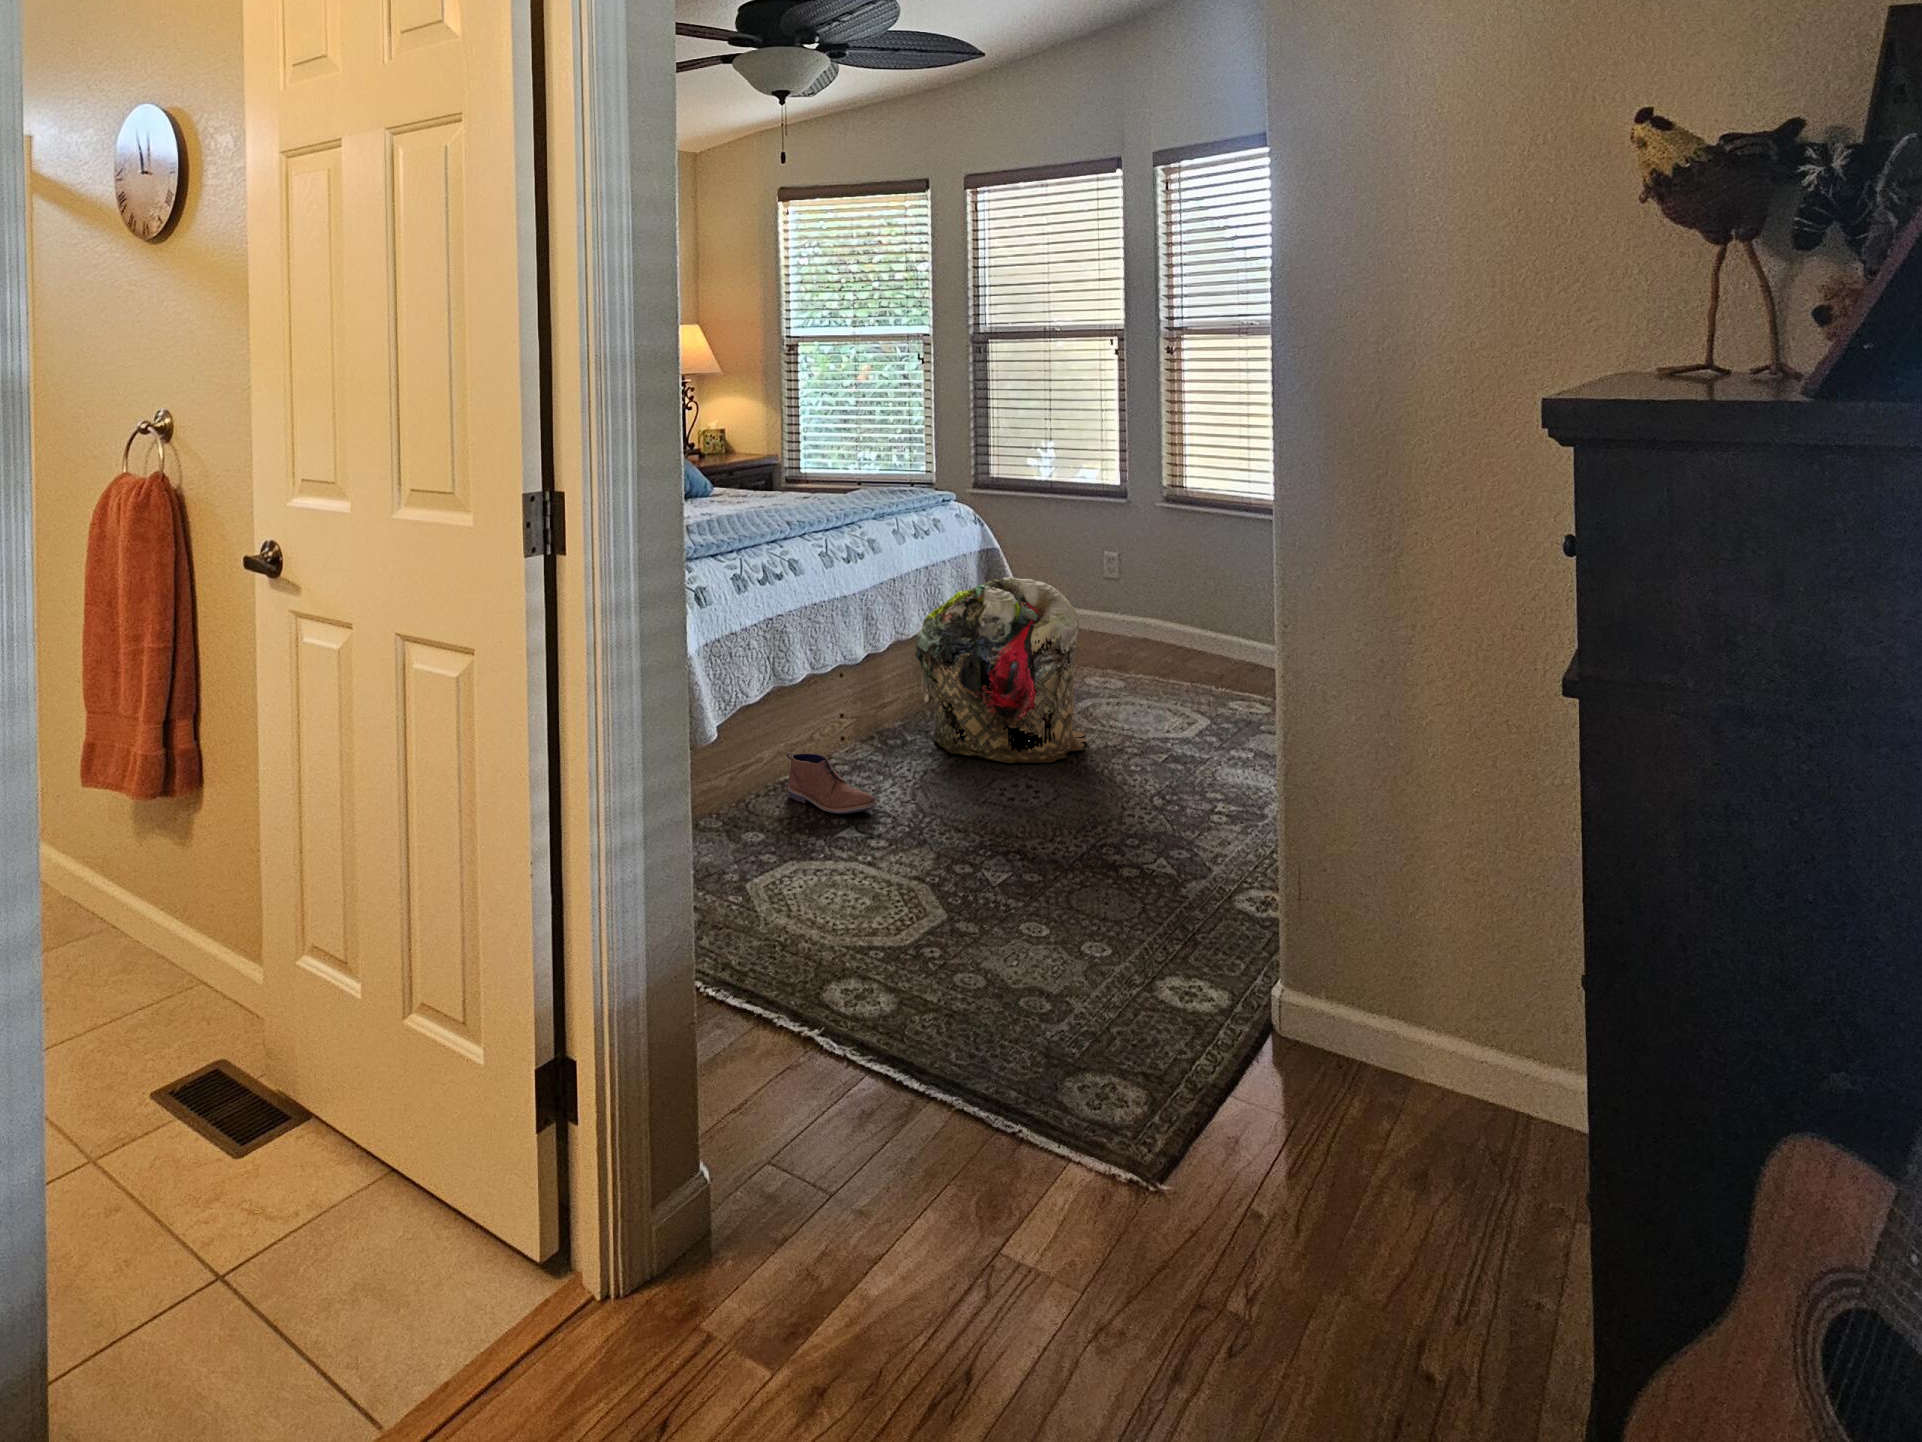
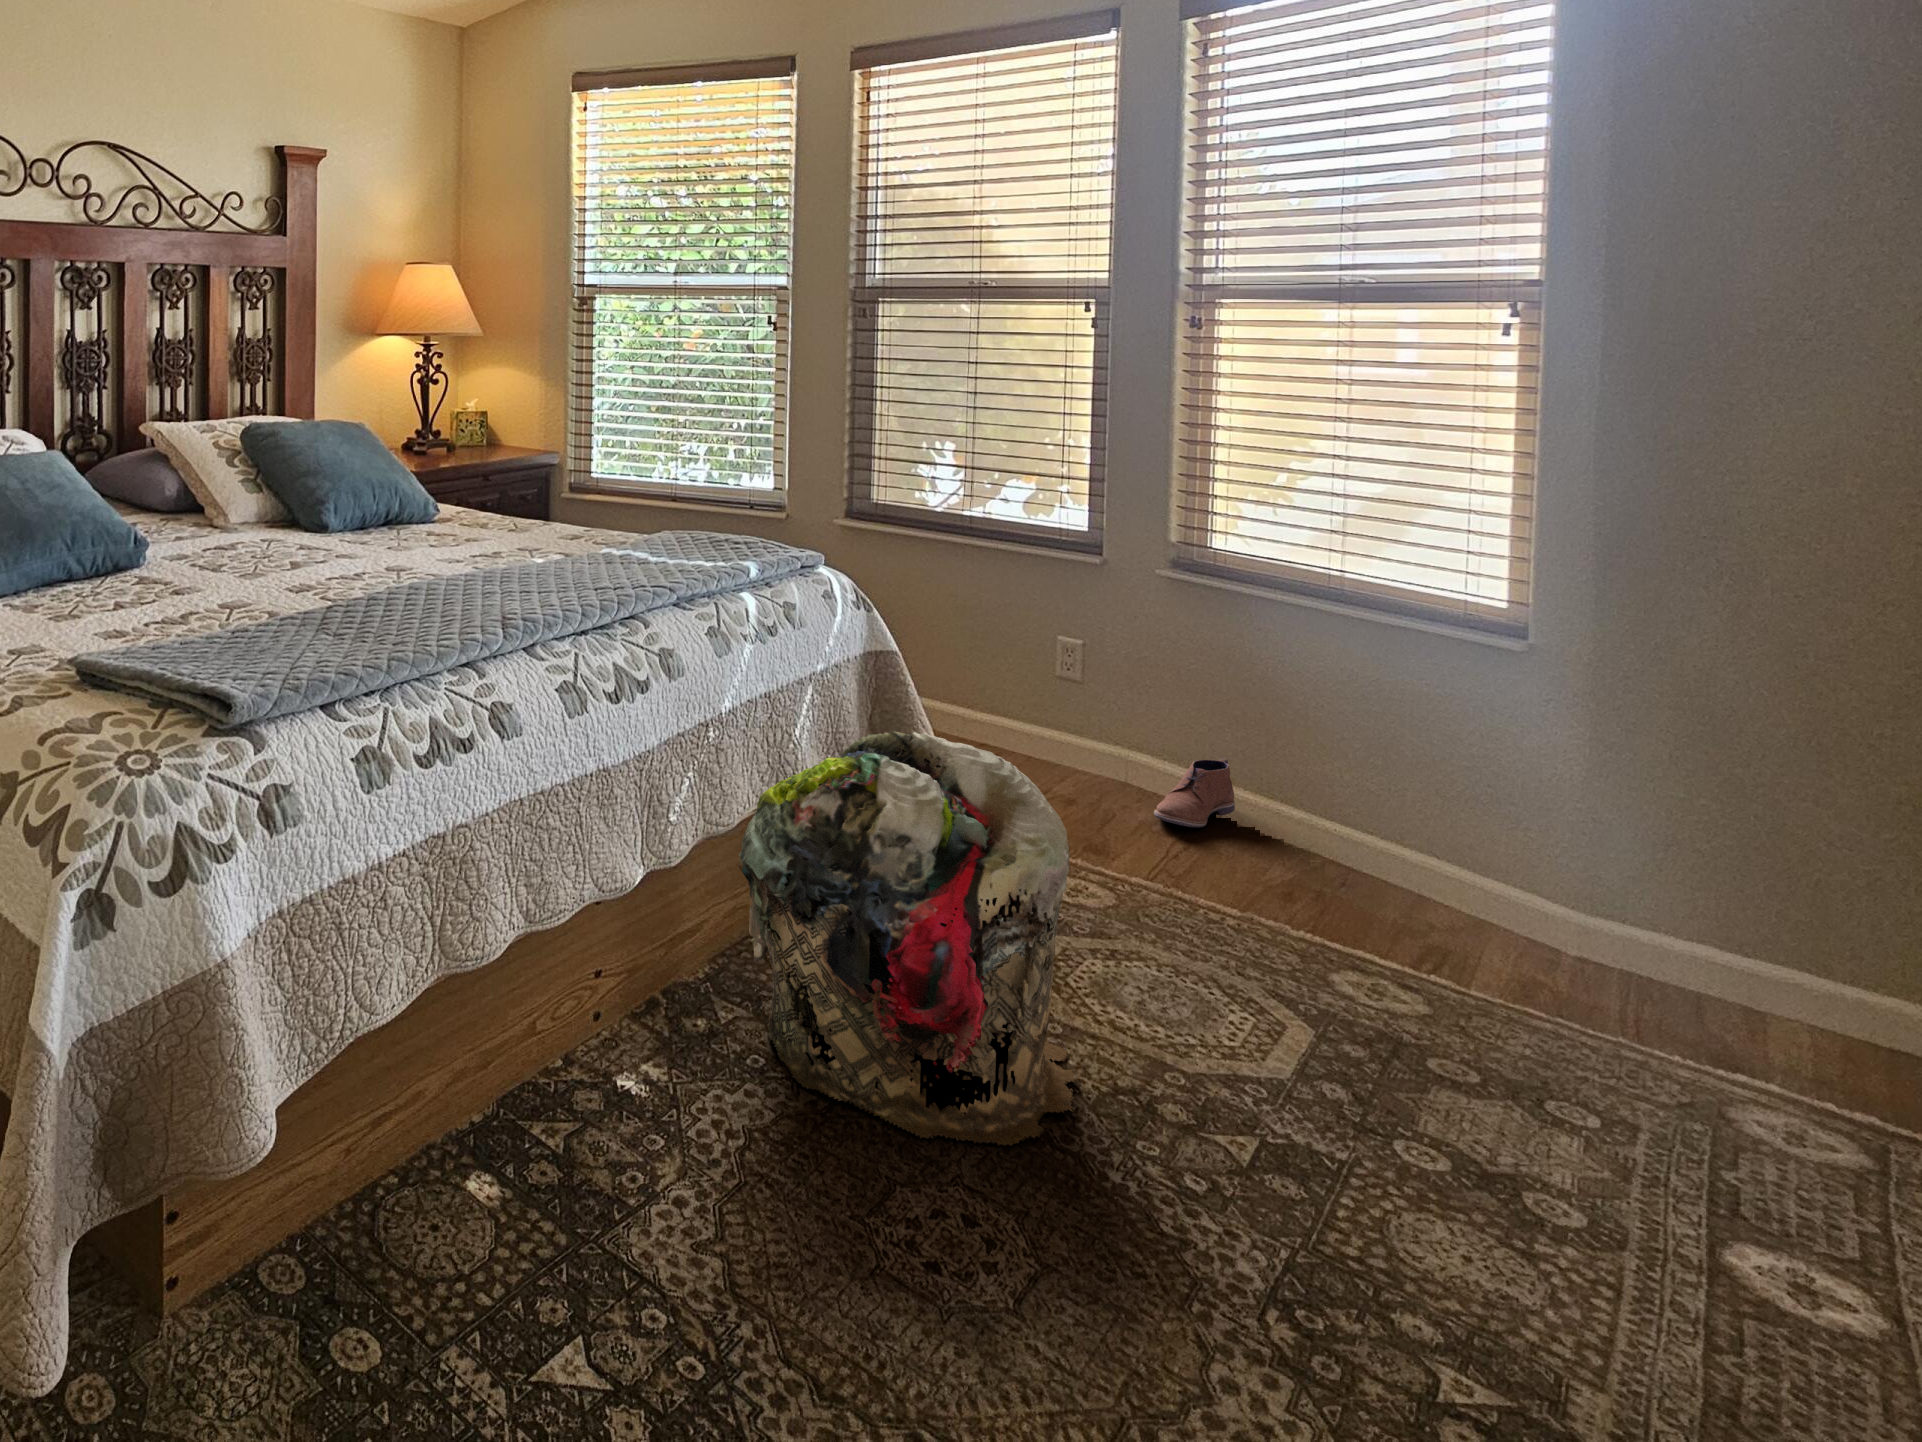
shoe: present [786,752,877,814] -> present [1154,759,1235,827]

